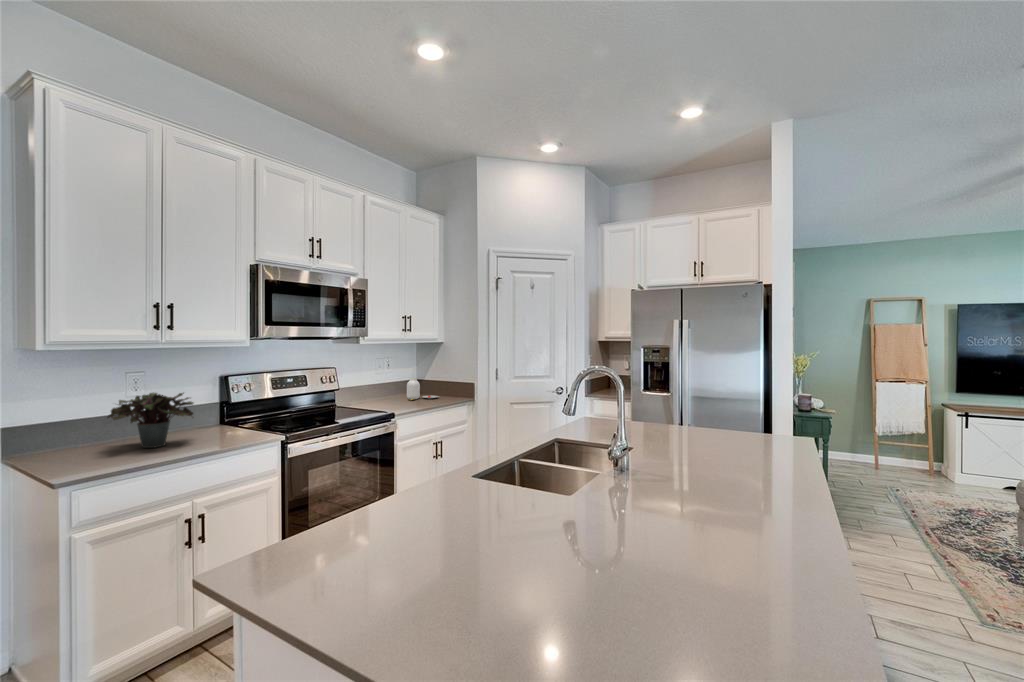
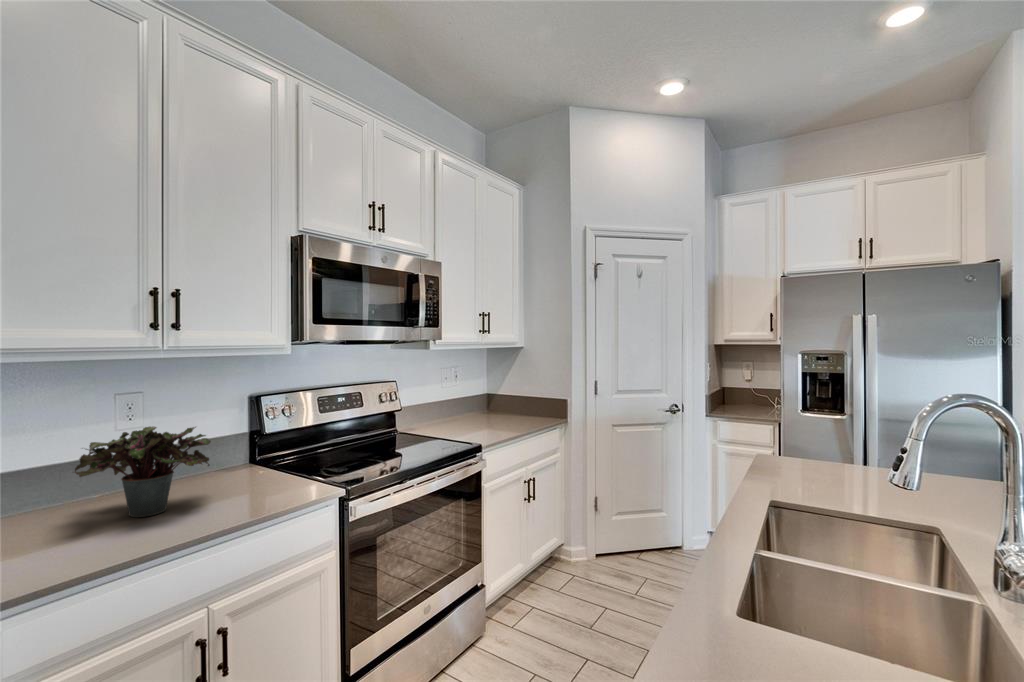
jar: present [407,378,438,400] -> none [483,393,526,423]

